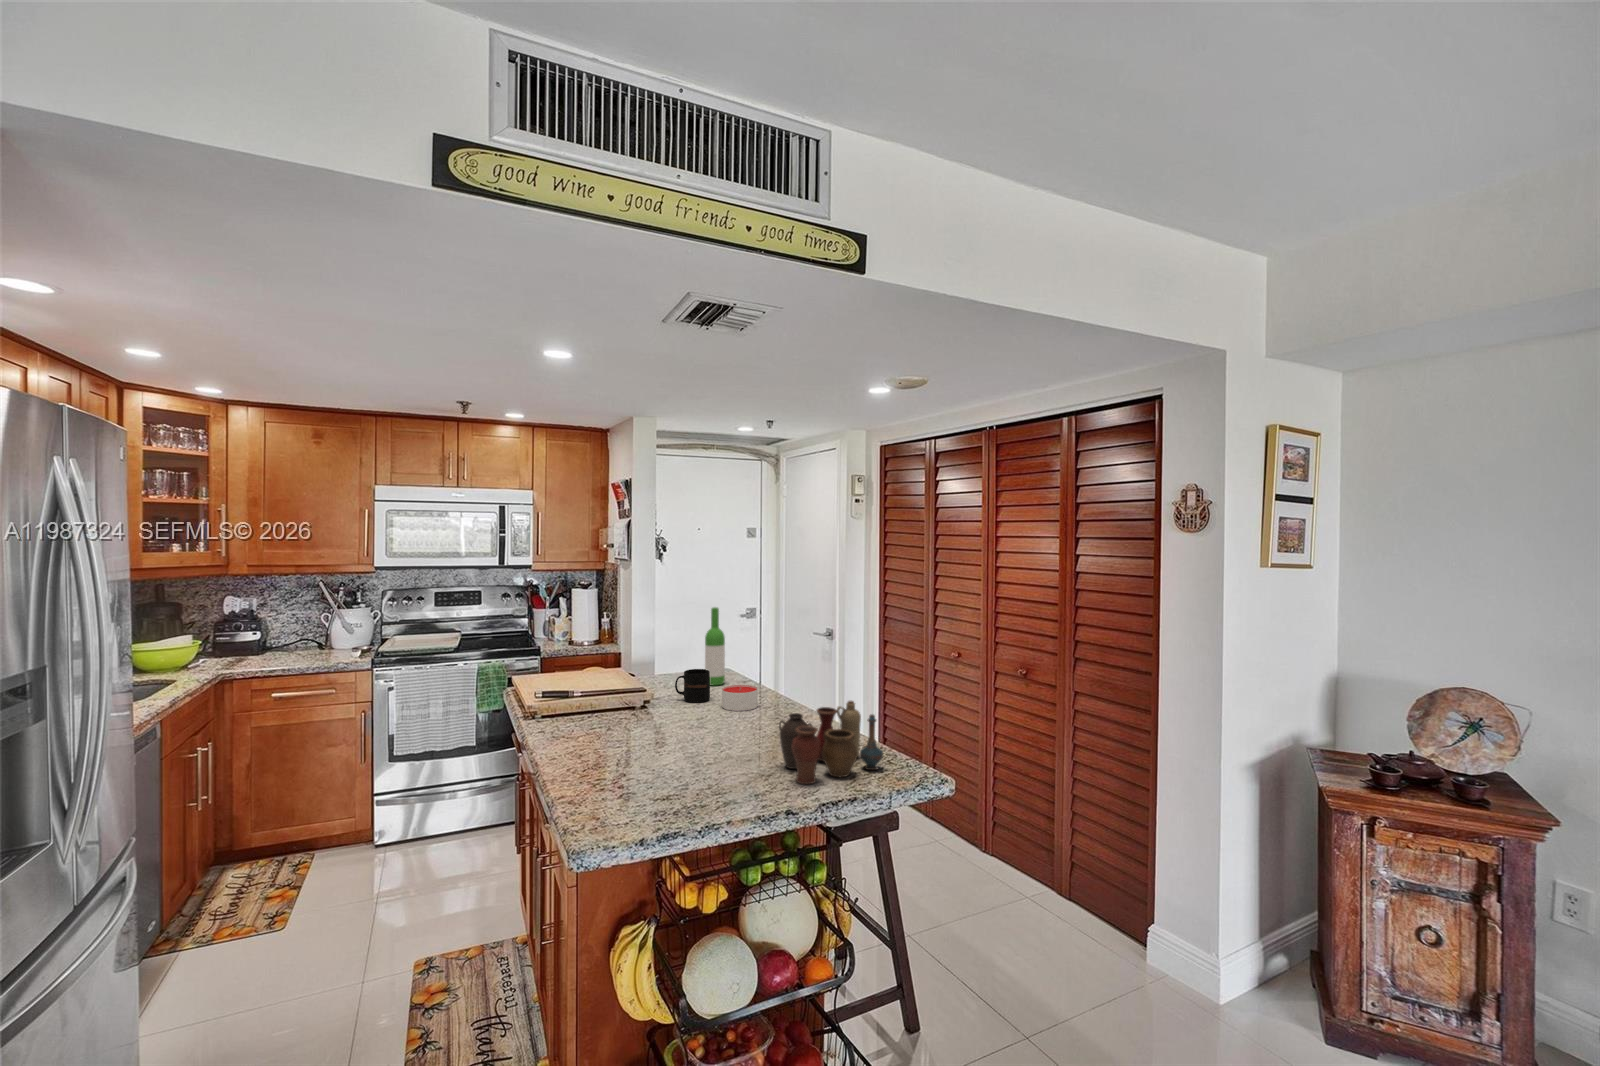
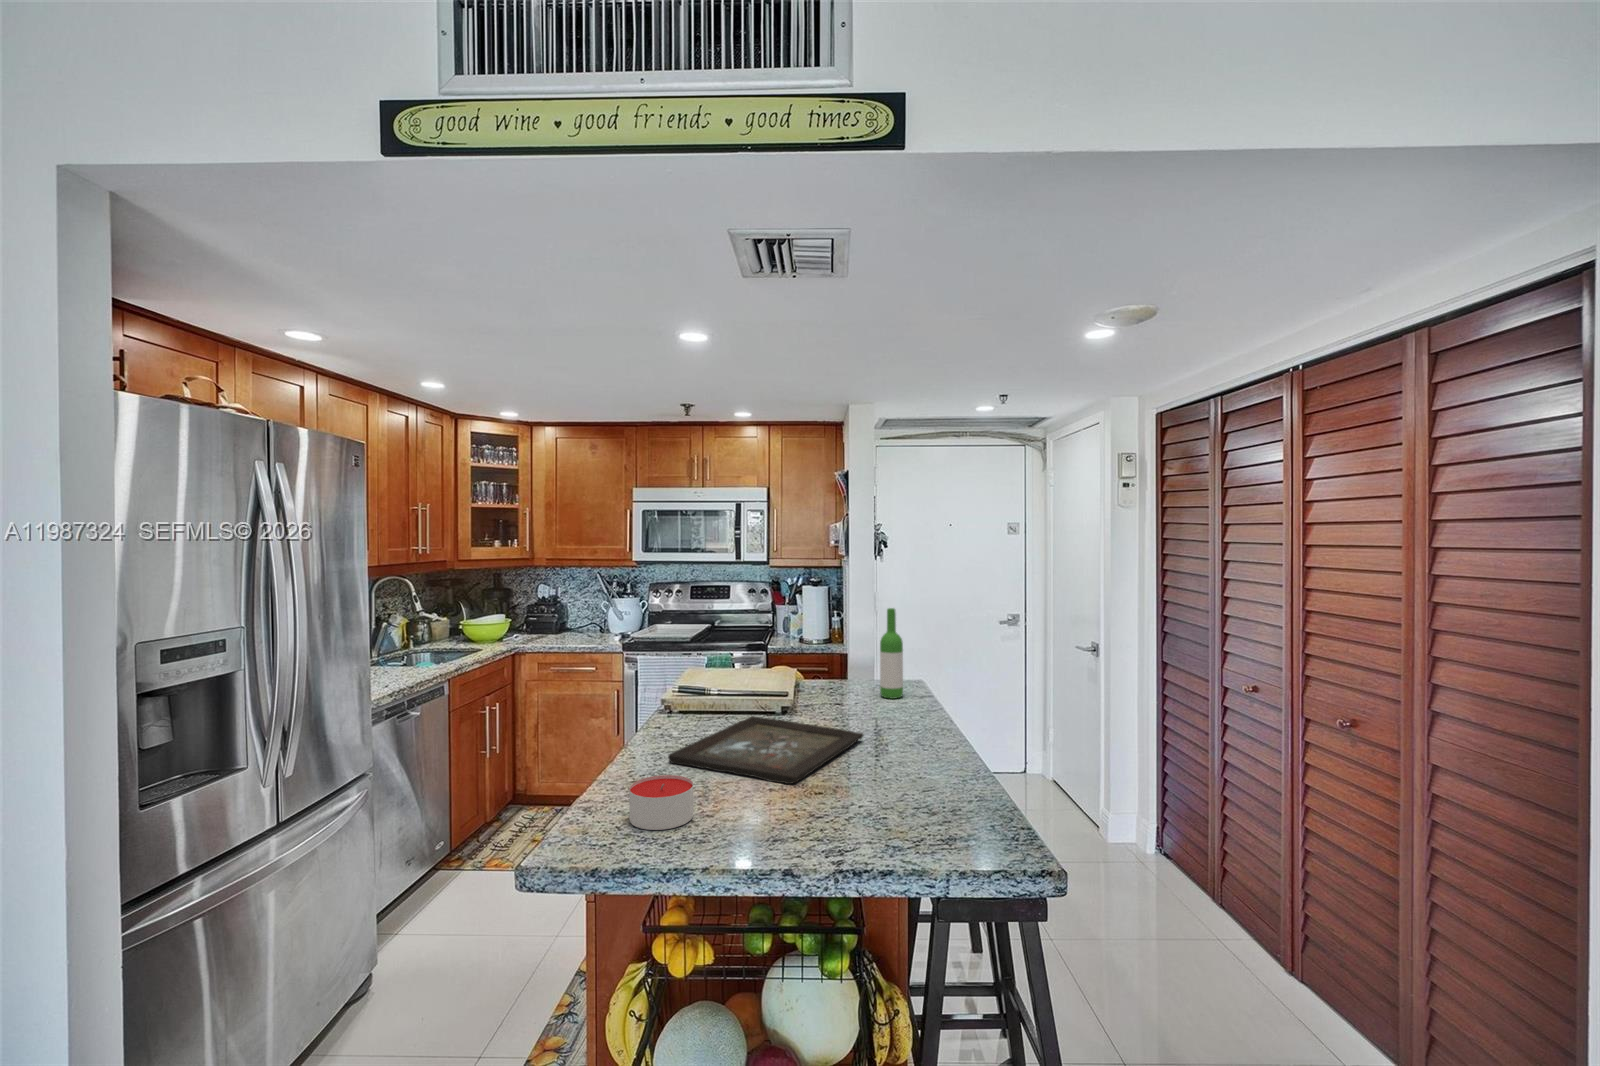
mug: present [675,669,710,702] -> none [828,677,866,716]
candle: present [722,685,758,711] -> present [629,775,693,830]
vase: present [779,701,883,784] -> none [839,735,978,838]
tray: none [588,711,734,759] -> present [668,716,863,784]

